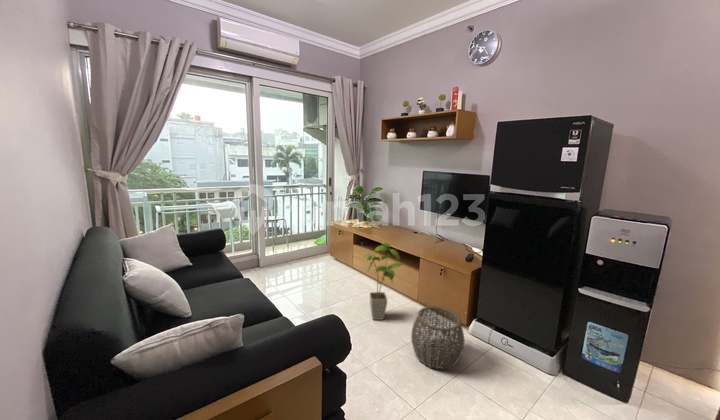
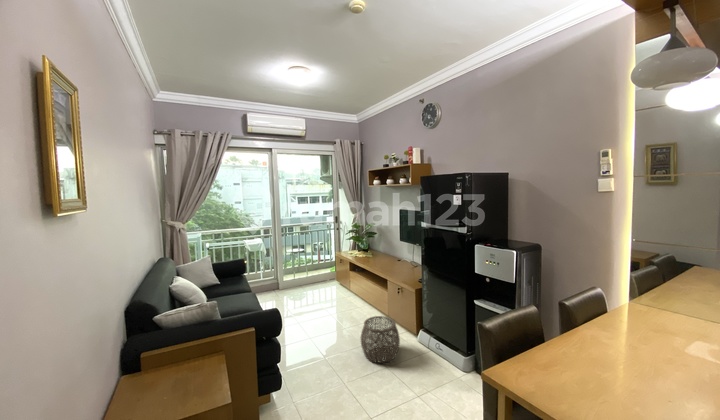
house plant: present [364,242,403,320] -> none [339,267,372,329]

